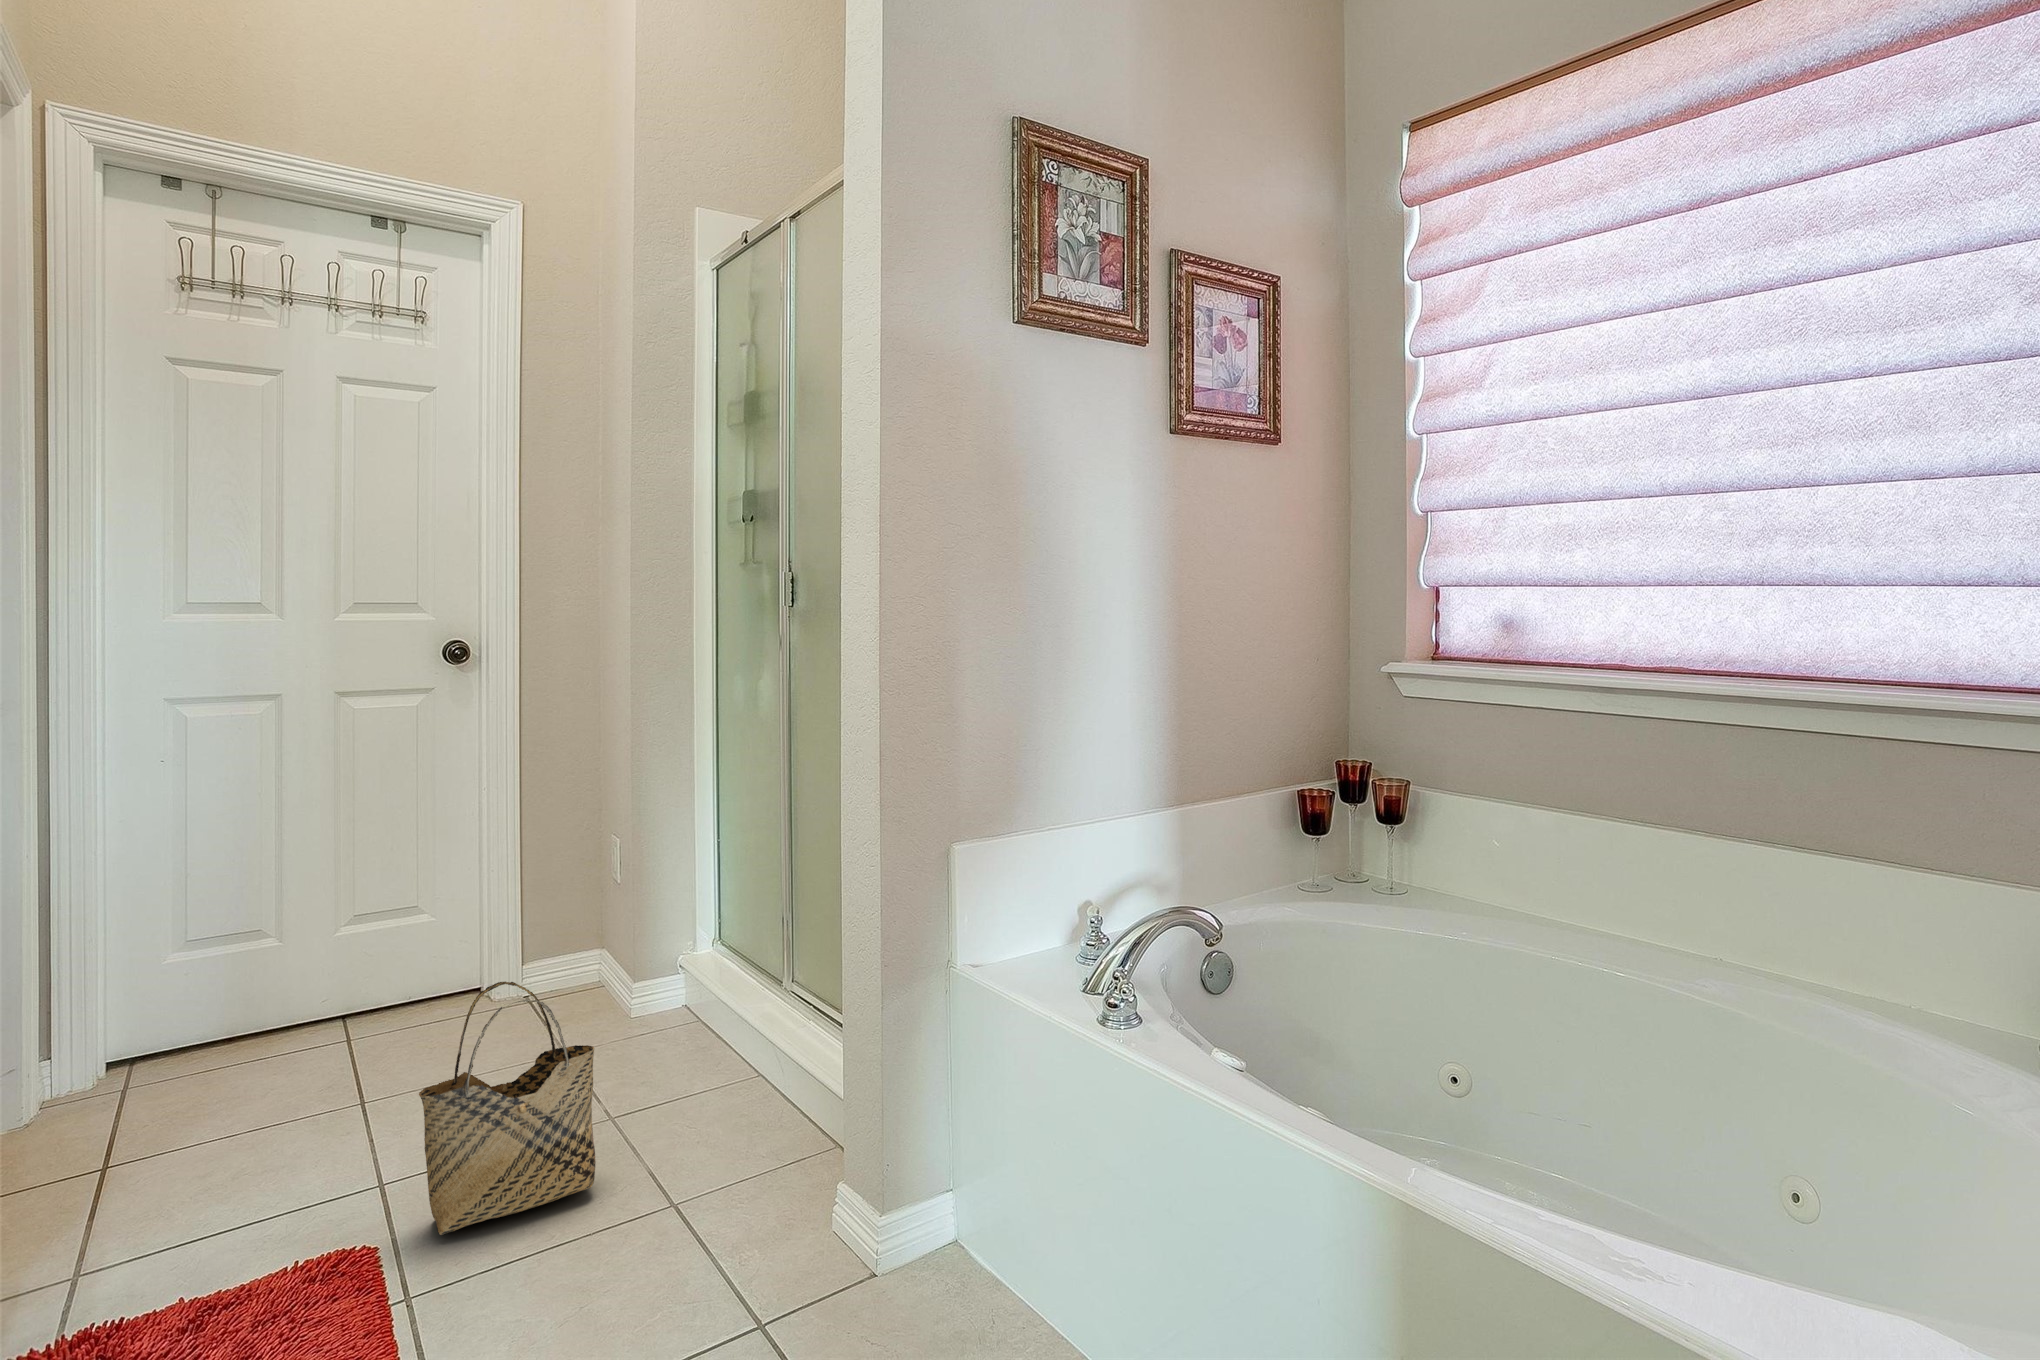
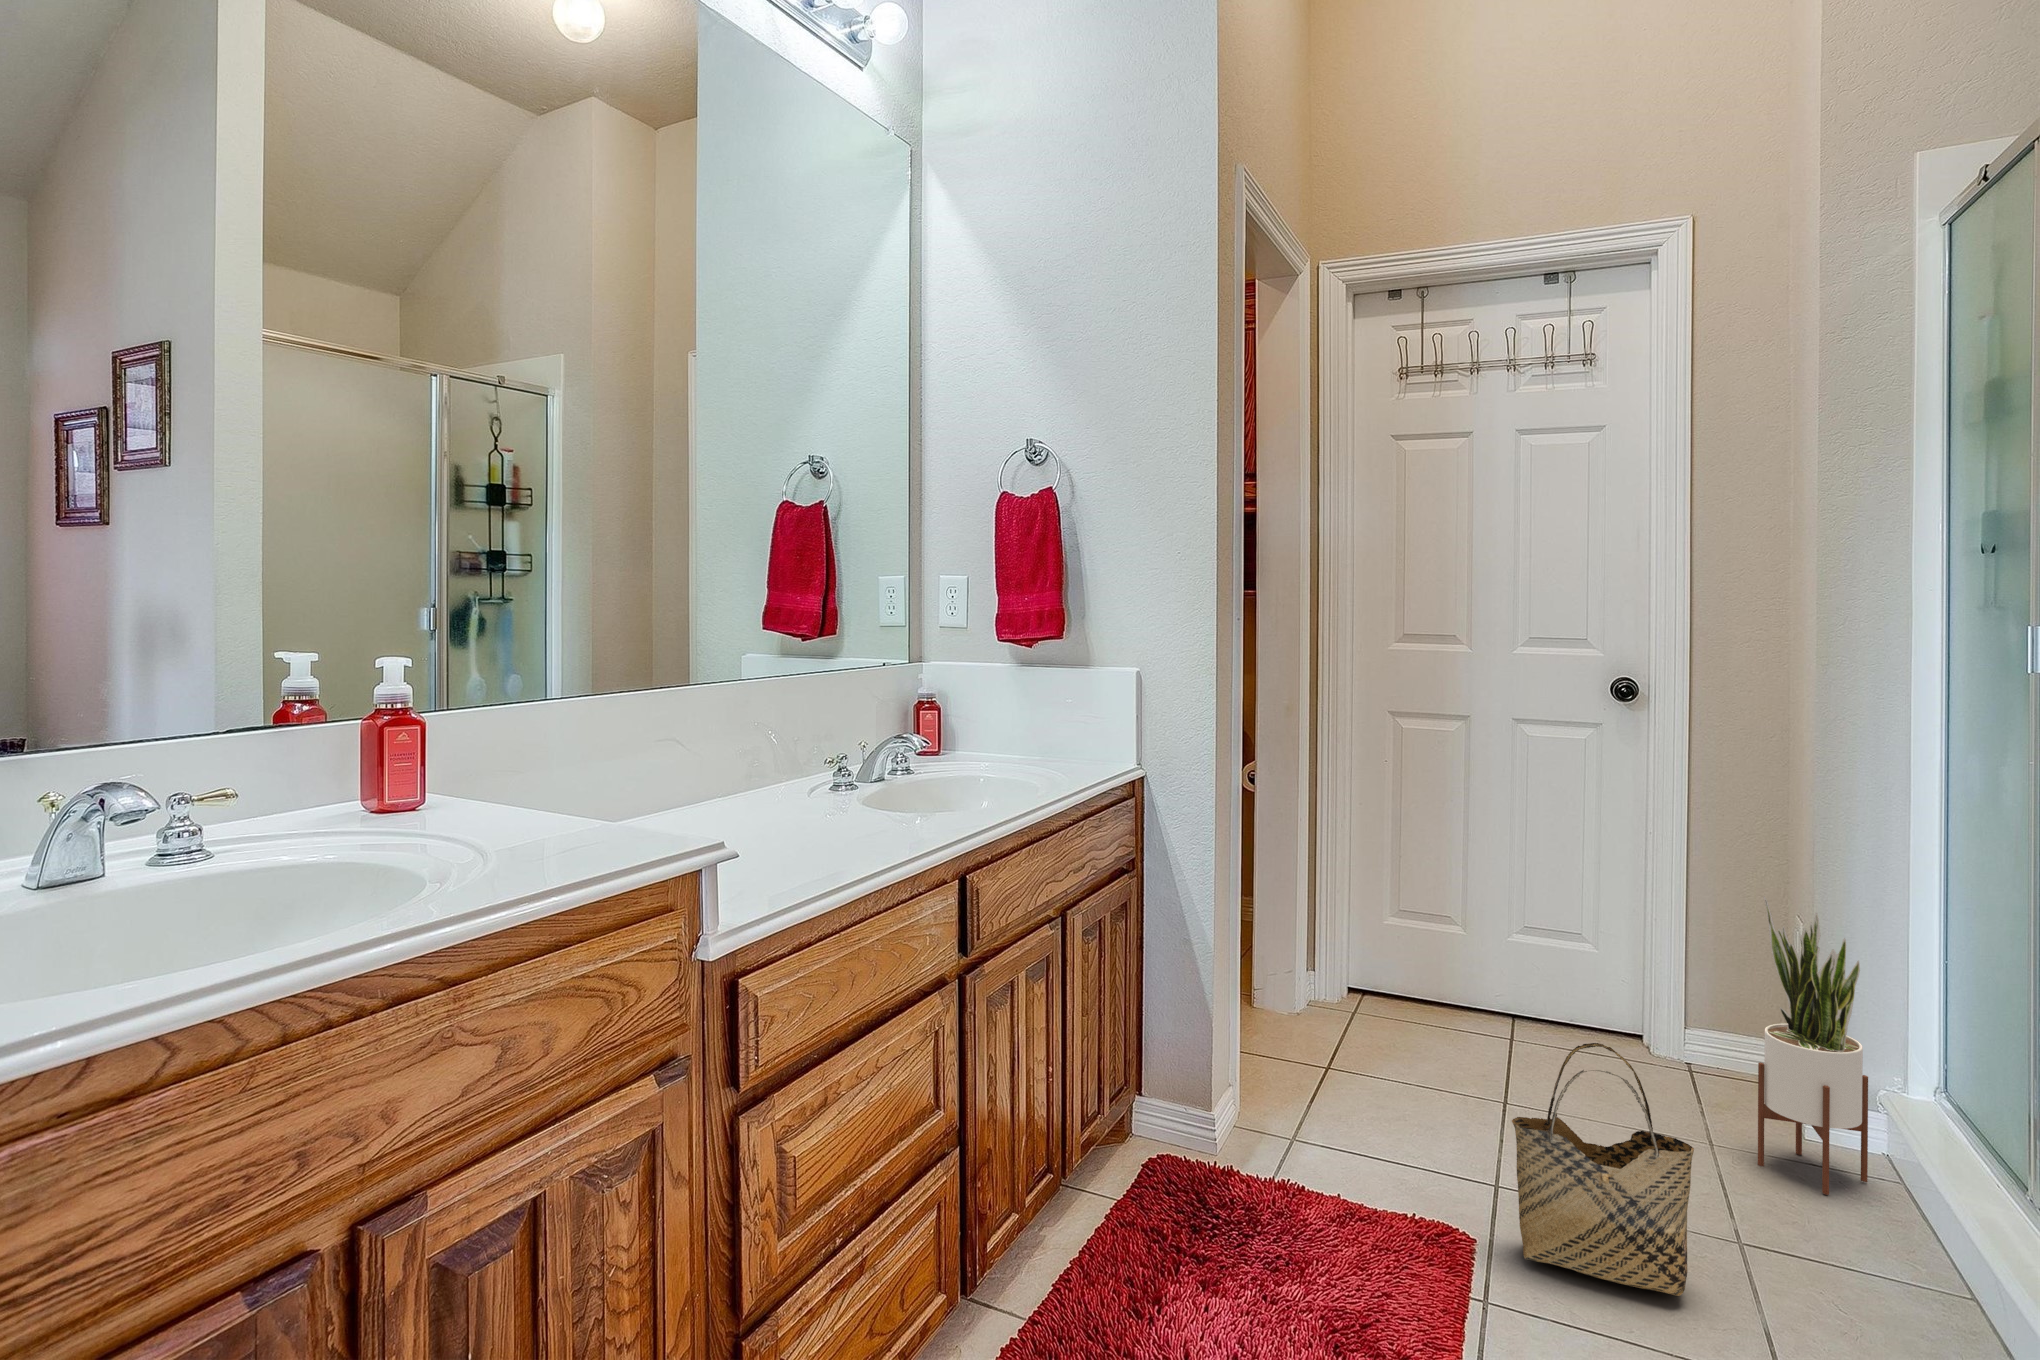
potted plant: none [601,822,683,1058] -> present [1758,896,1868,1195]

